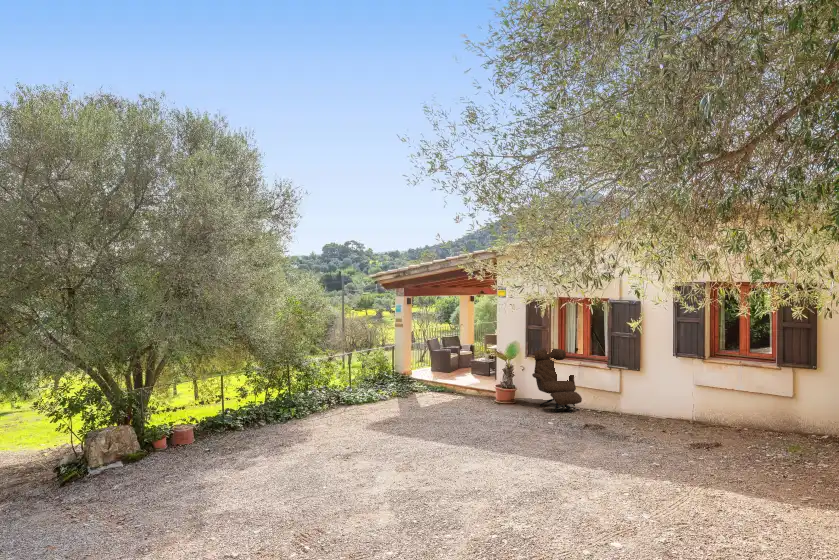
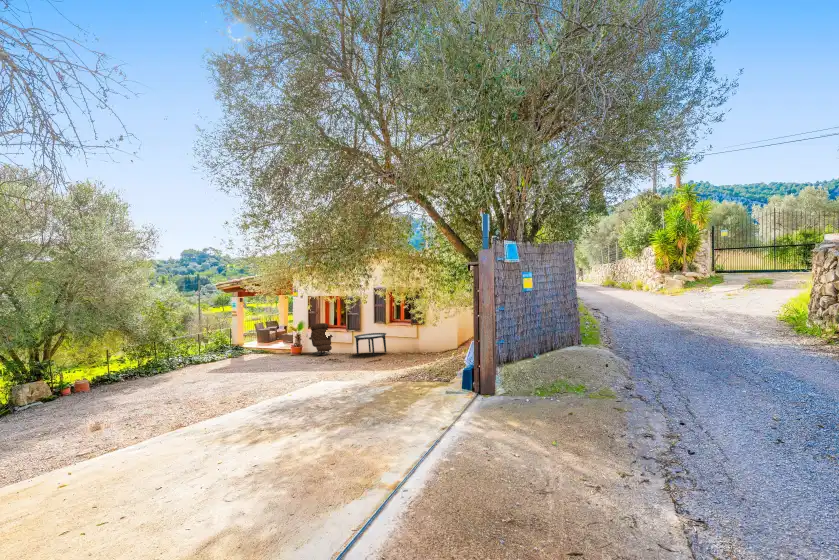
round table: none [639,376,715,429] -> present [354,333,386,356]

